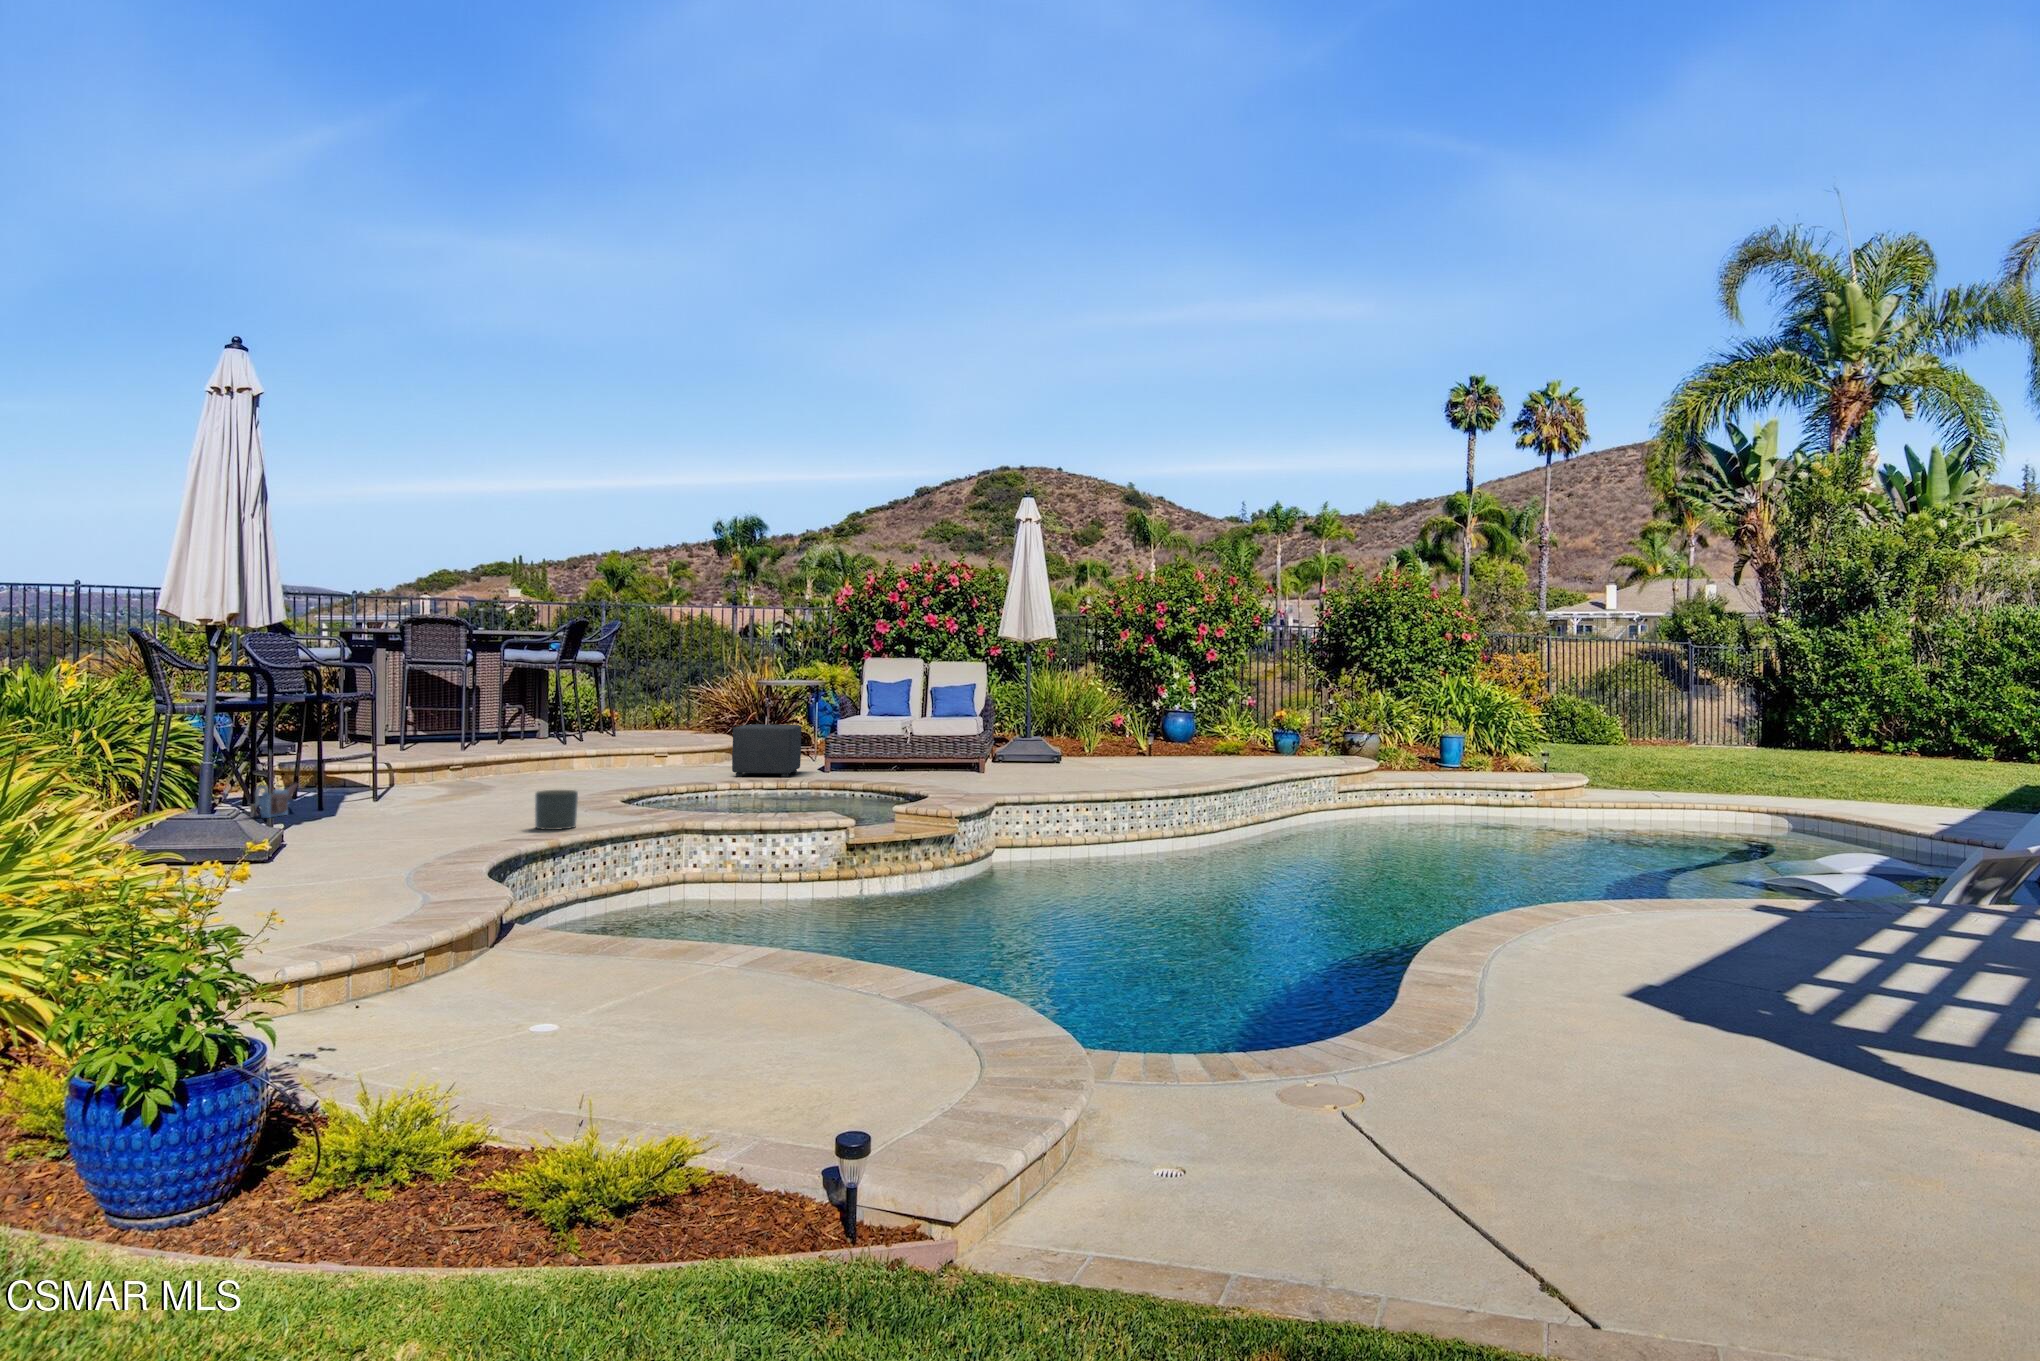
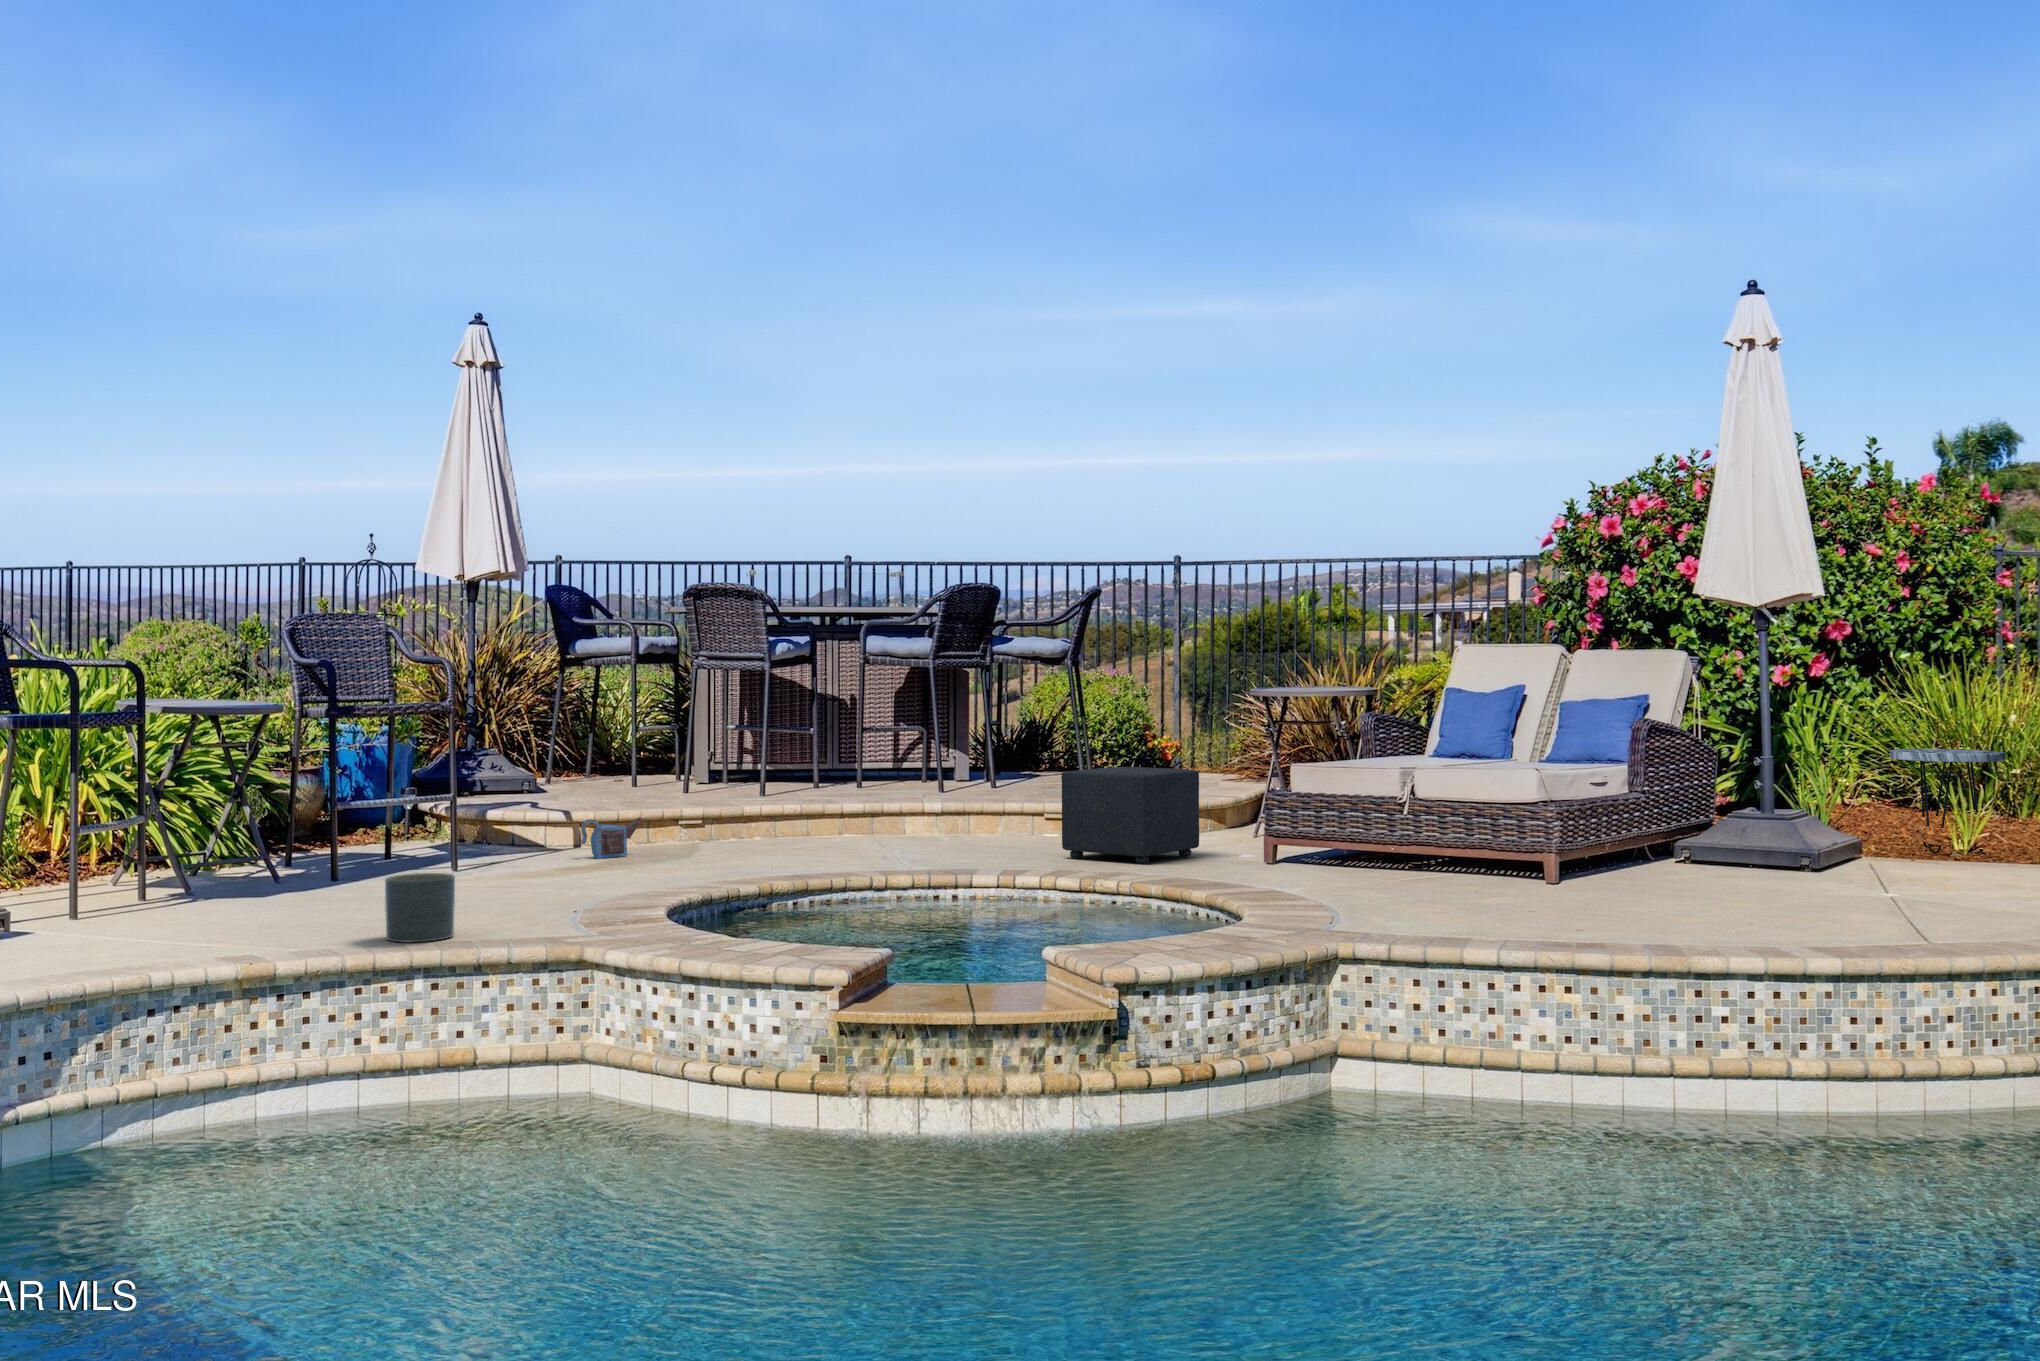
side table: none [1077,711,1121,758] -> present [1890,749,2005,853]
watering can: present [255,783,297,818] -> present [581,817,643,859]

